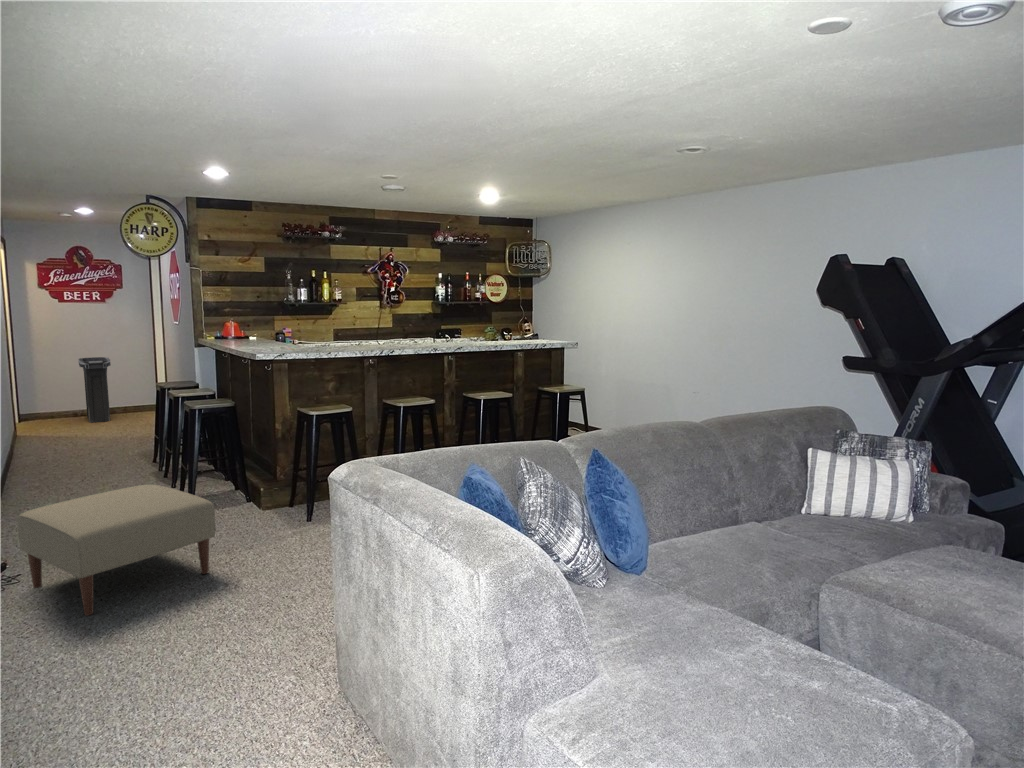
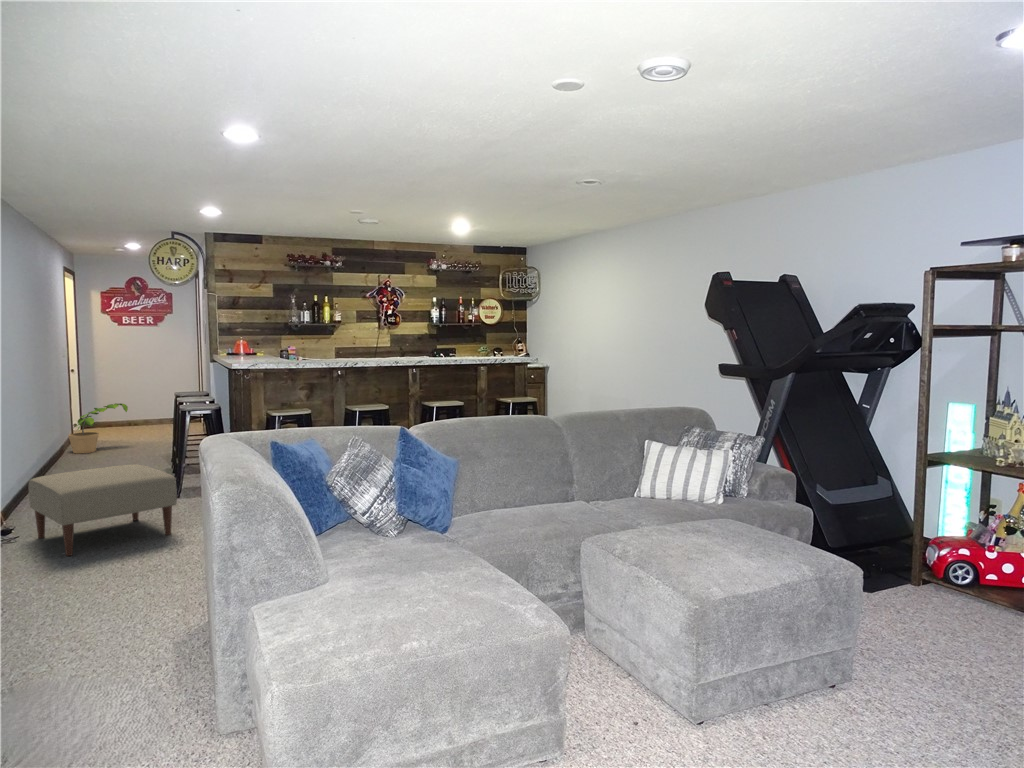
trash can: present [78,357,111,423] -> none [132,374,158,430]
potted plant: none [16,396,88,456] -> present [68,403,128,453]

